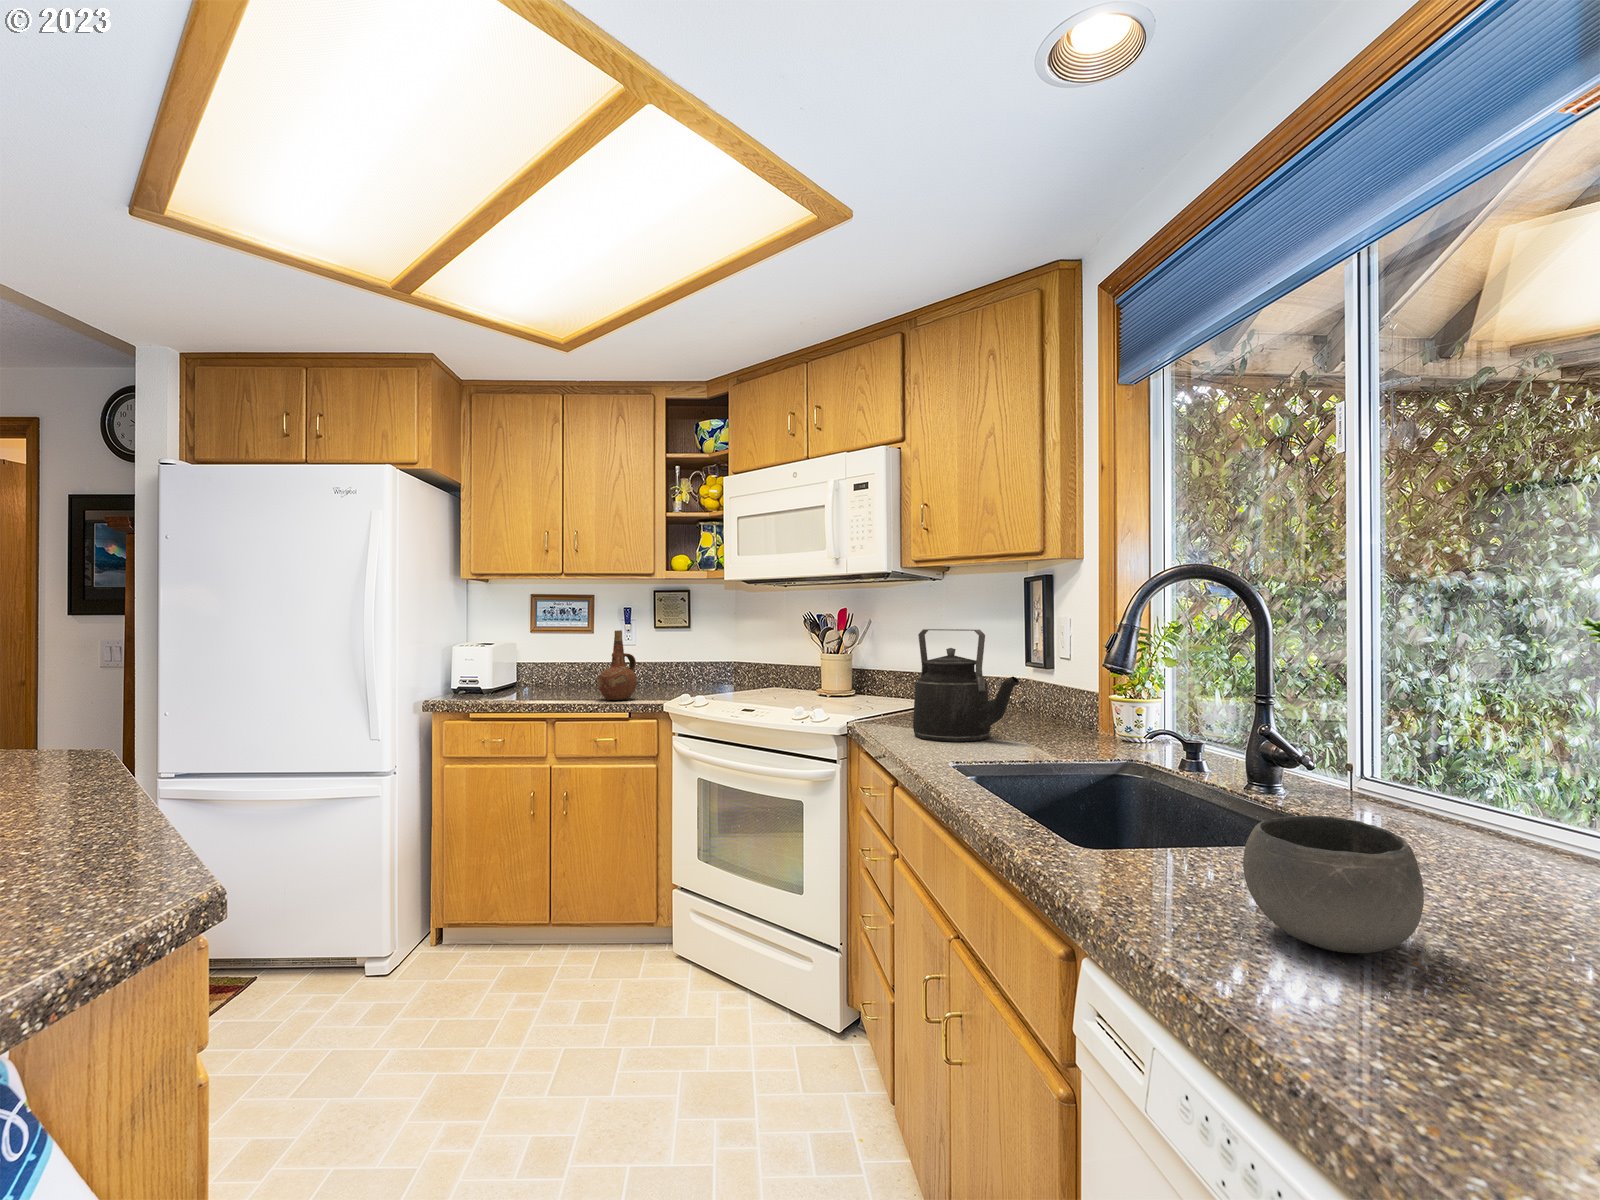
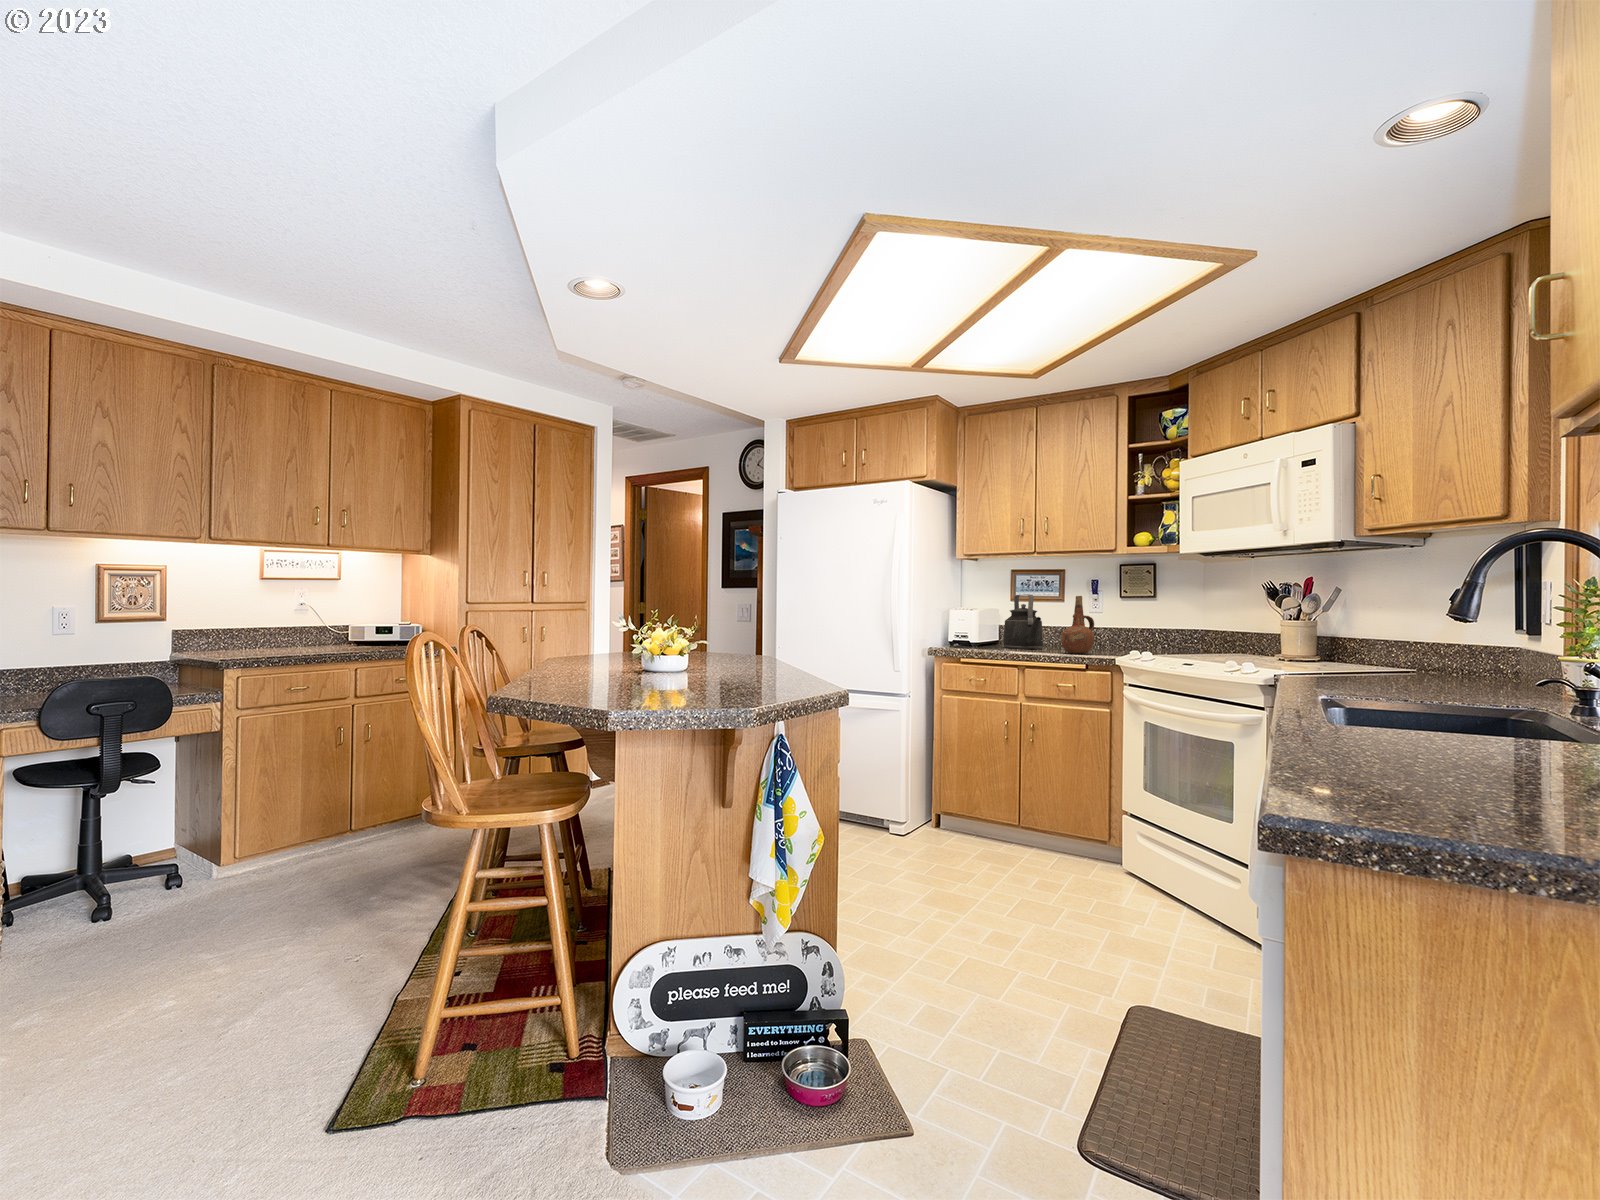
kettle: present [913,629,1019,742] -> present [1003,594,1043,649]
bowl: present [1243,815,1424,953] -> none [1411,671,1548,750]

